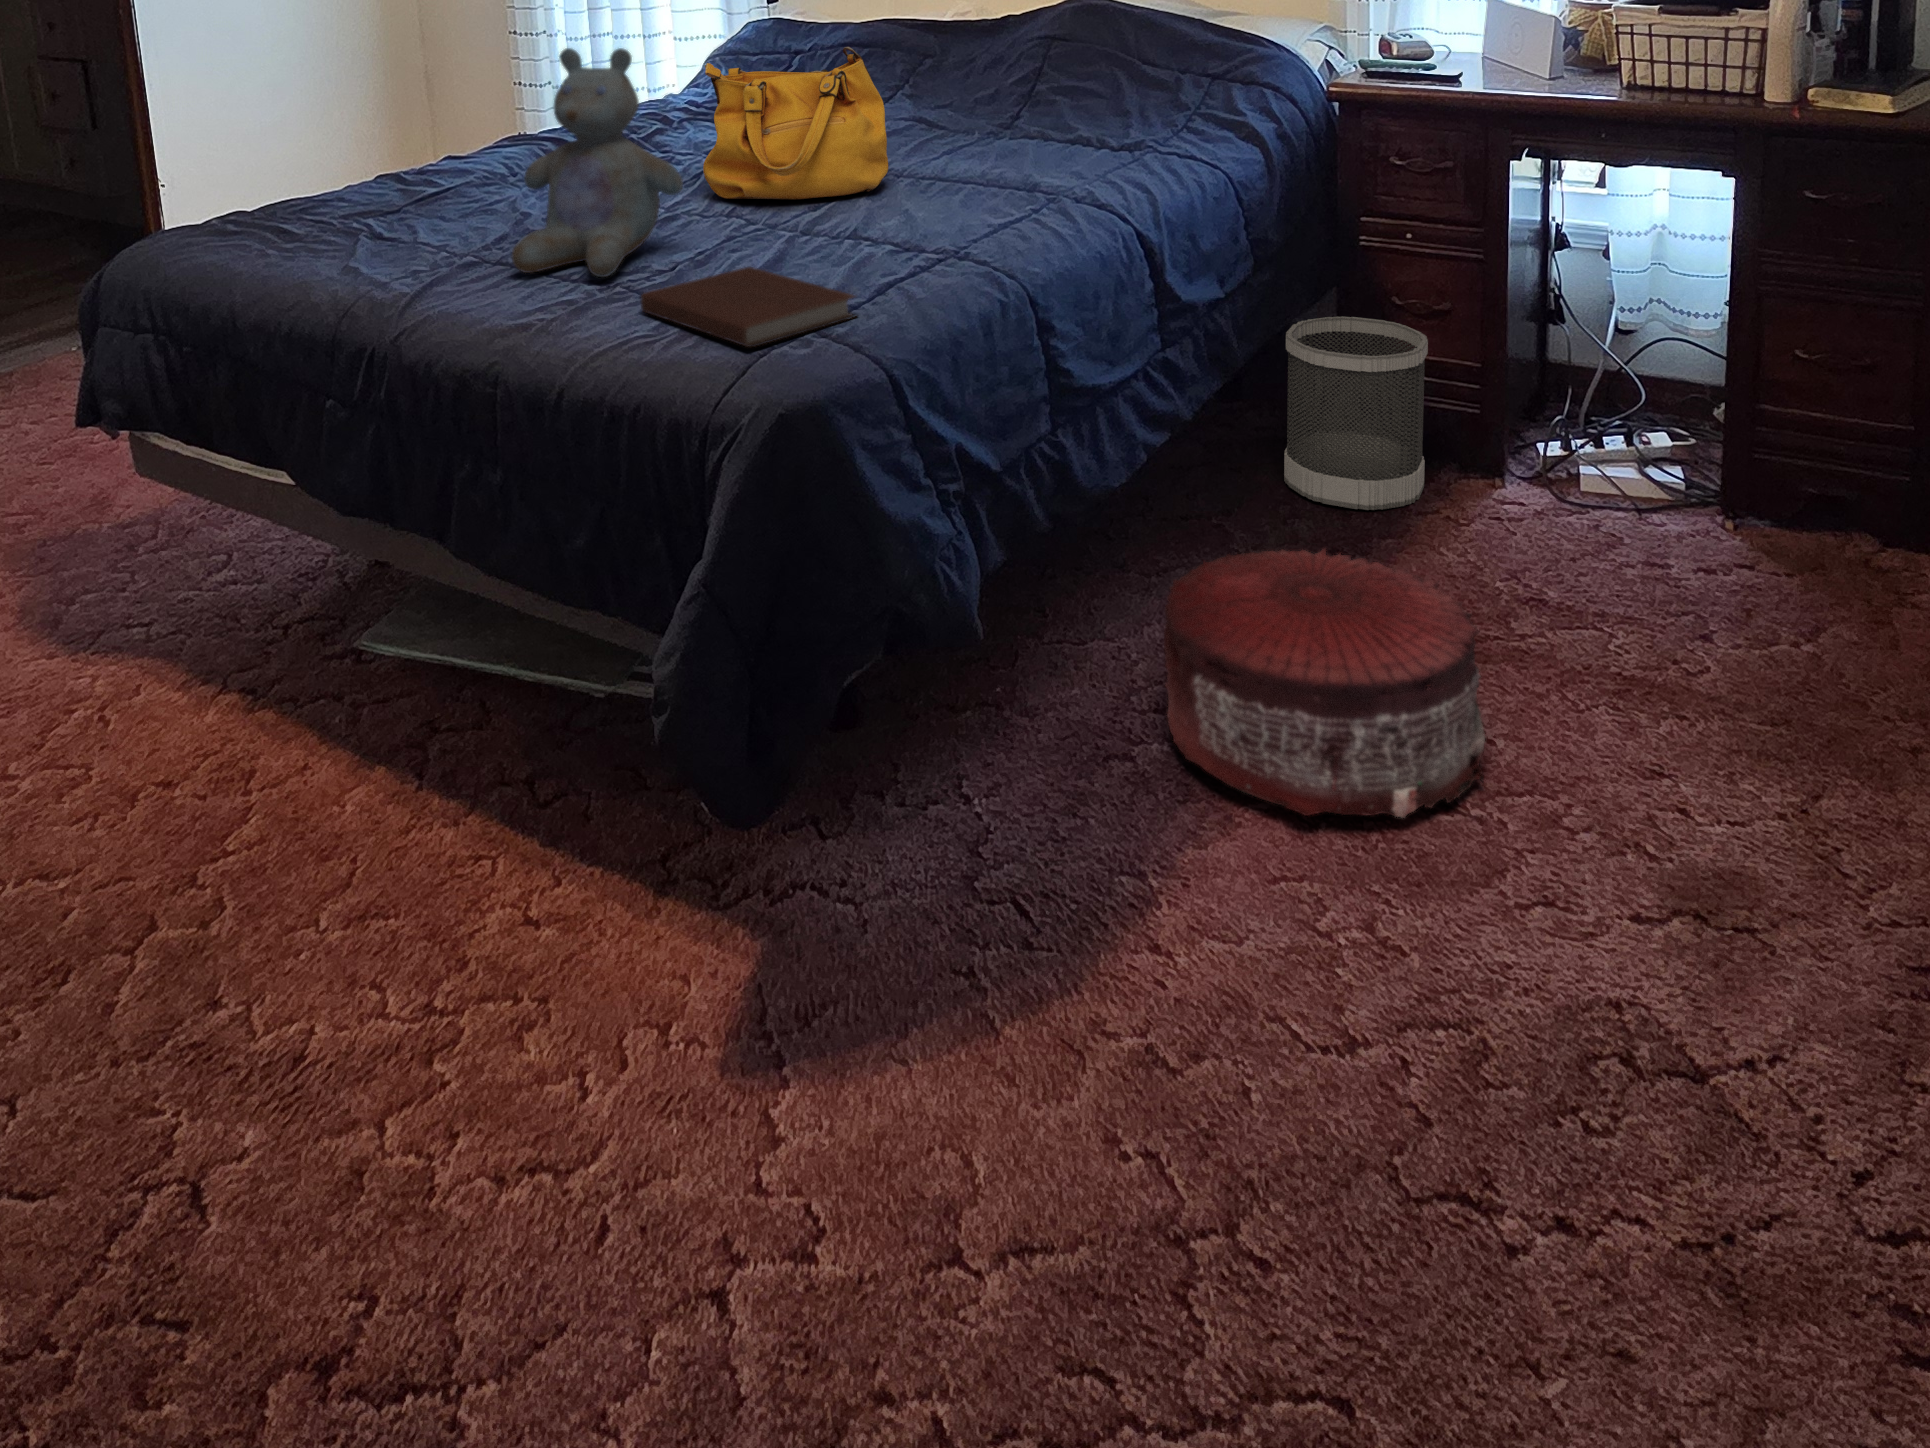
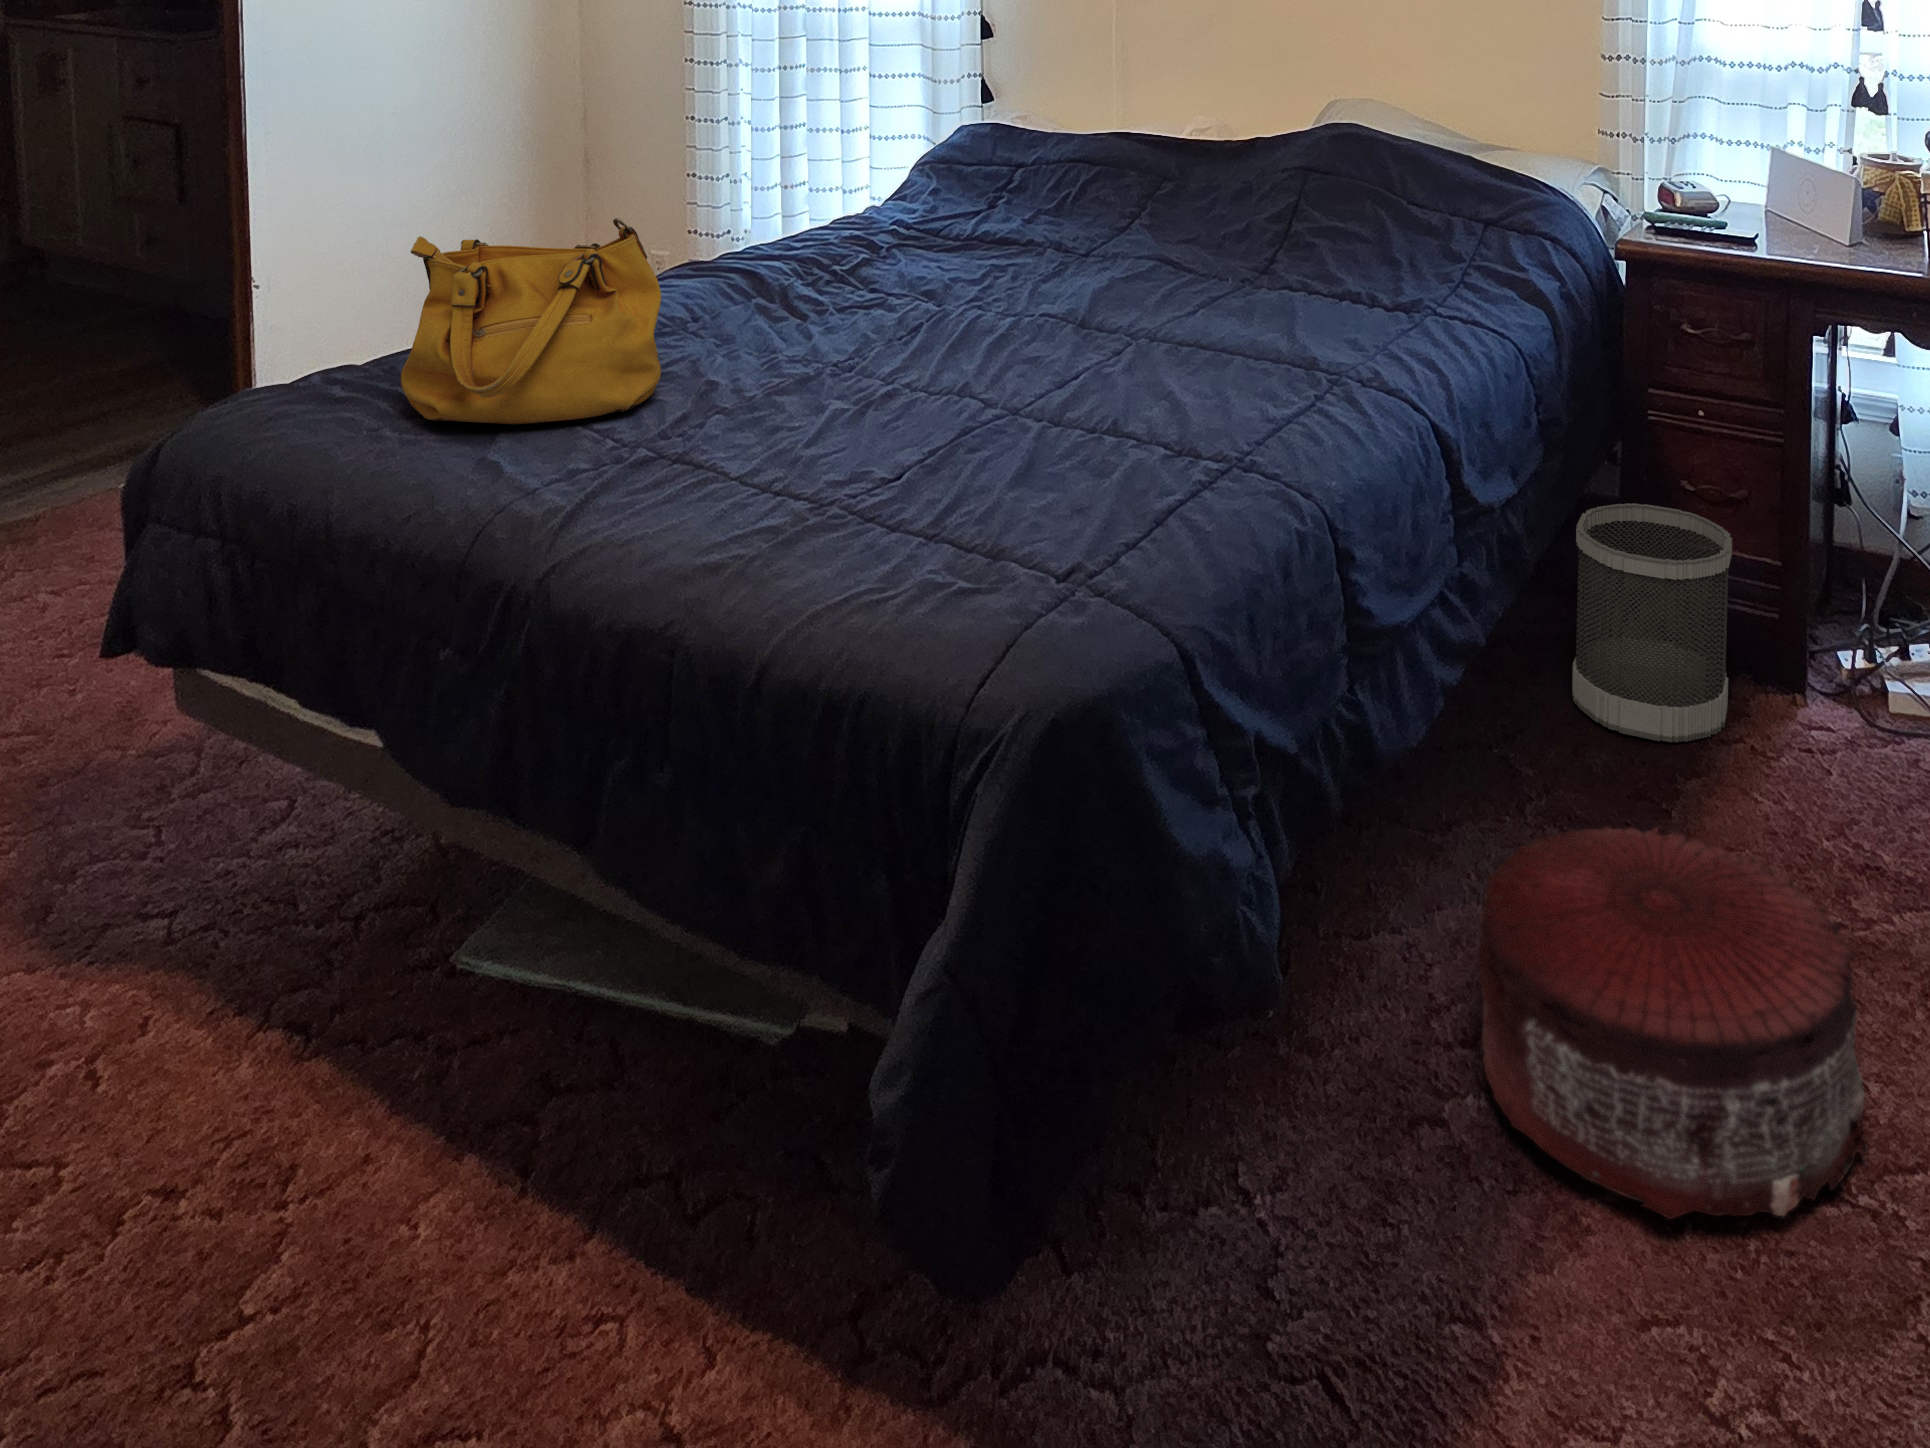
handbag: present [703,47,888,200] -> present [401,218,661,425]
stuffed bear: present [511,48,683,277] -> none [696,191,912,482]
notebook: present [641,267,856,347] -> none [861,473,1131,602]

